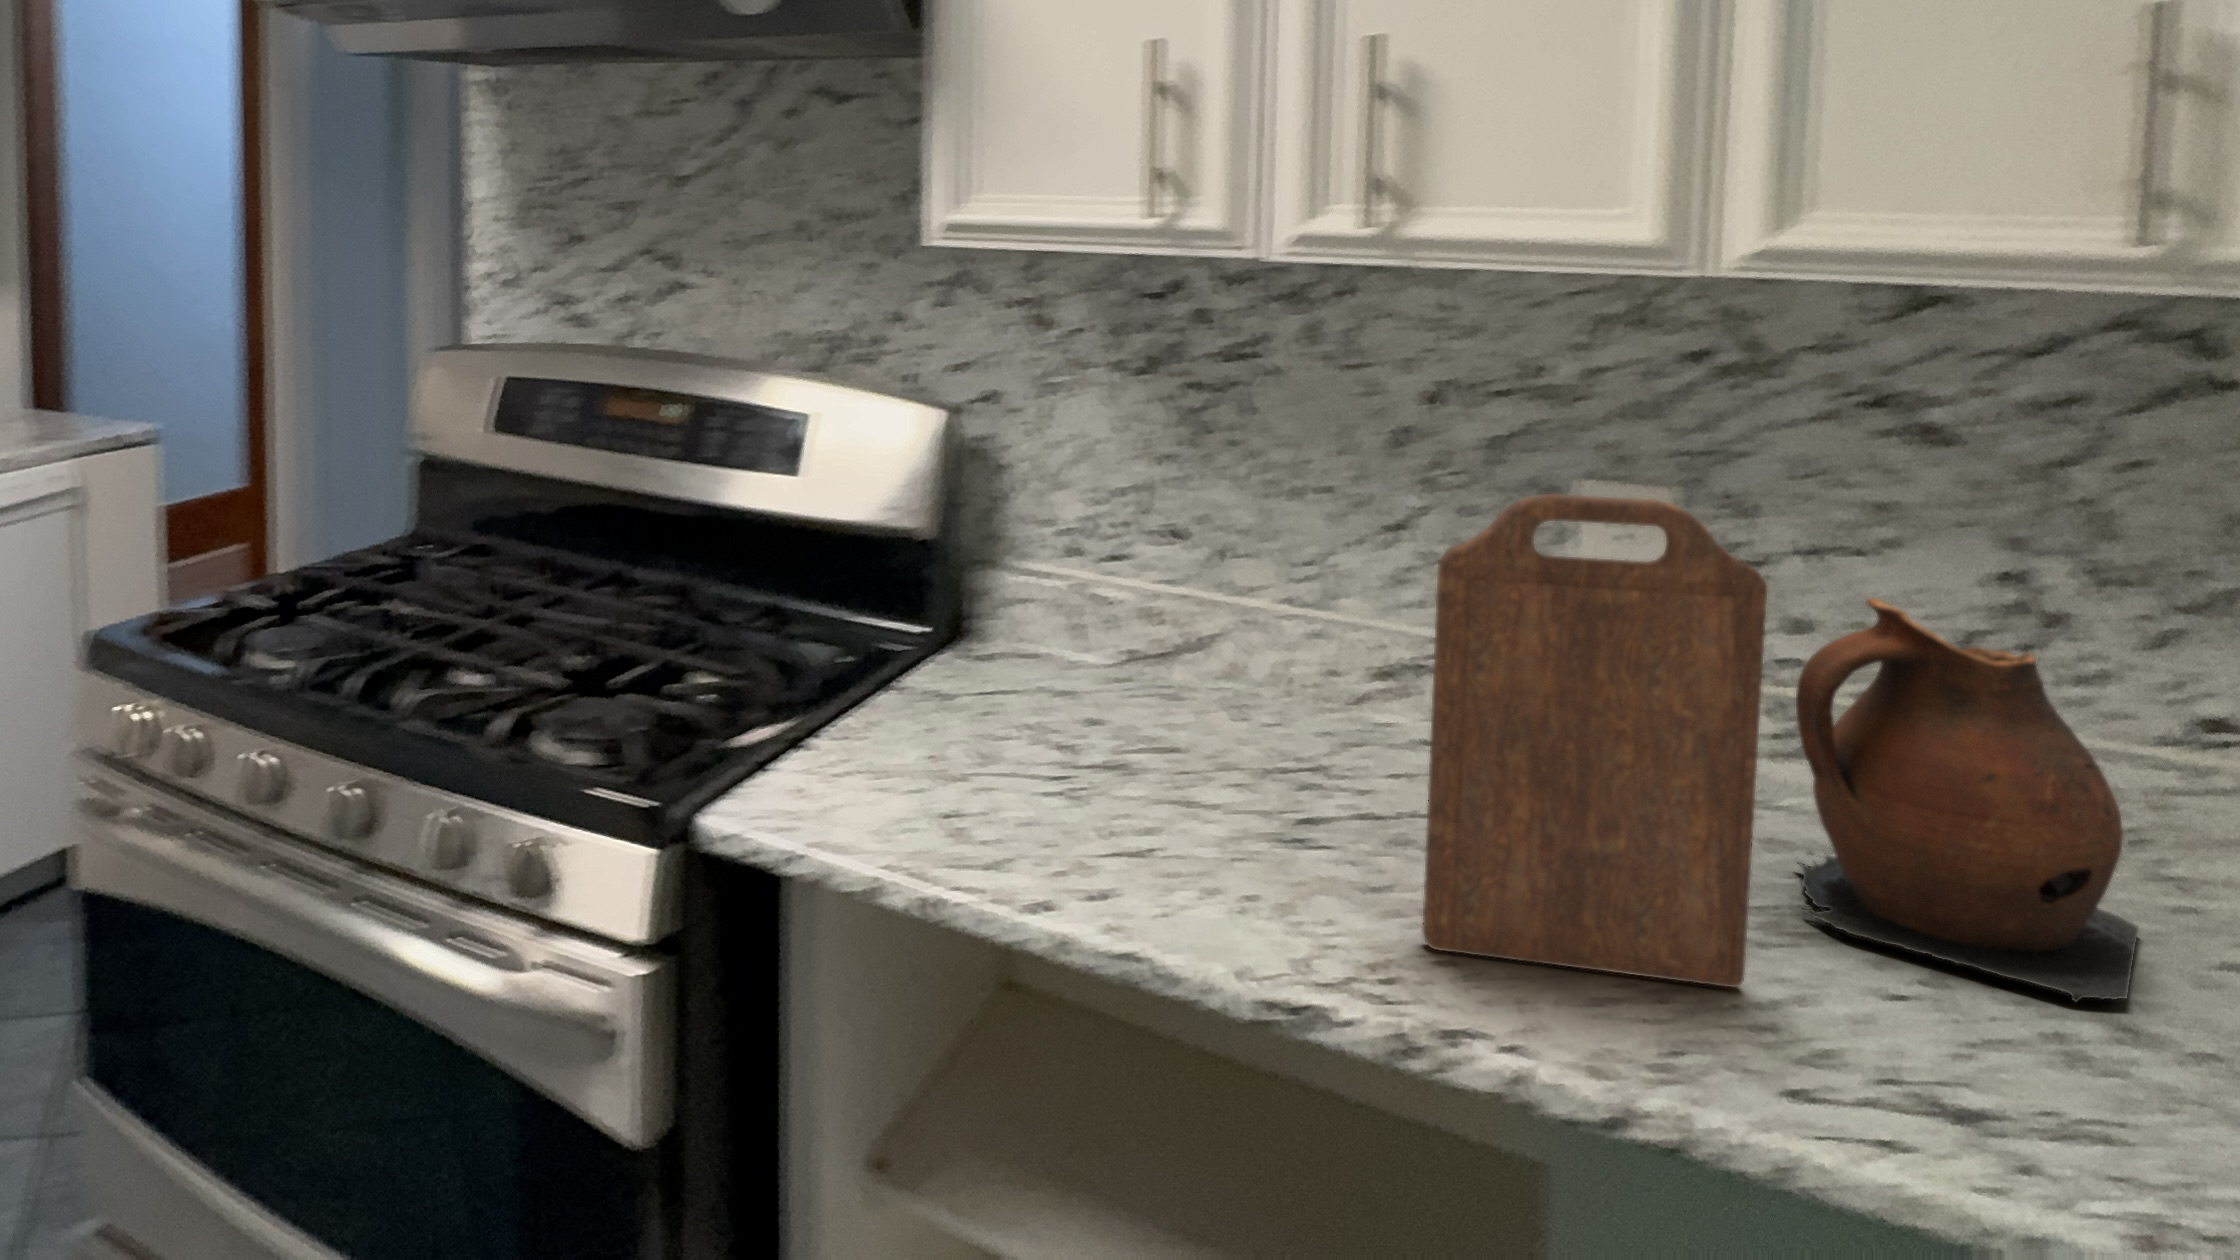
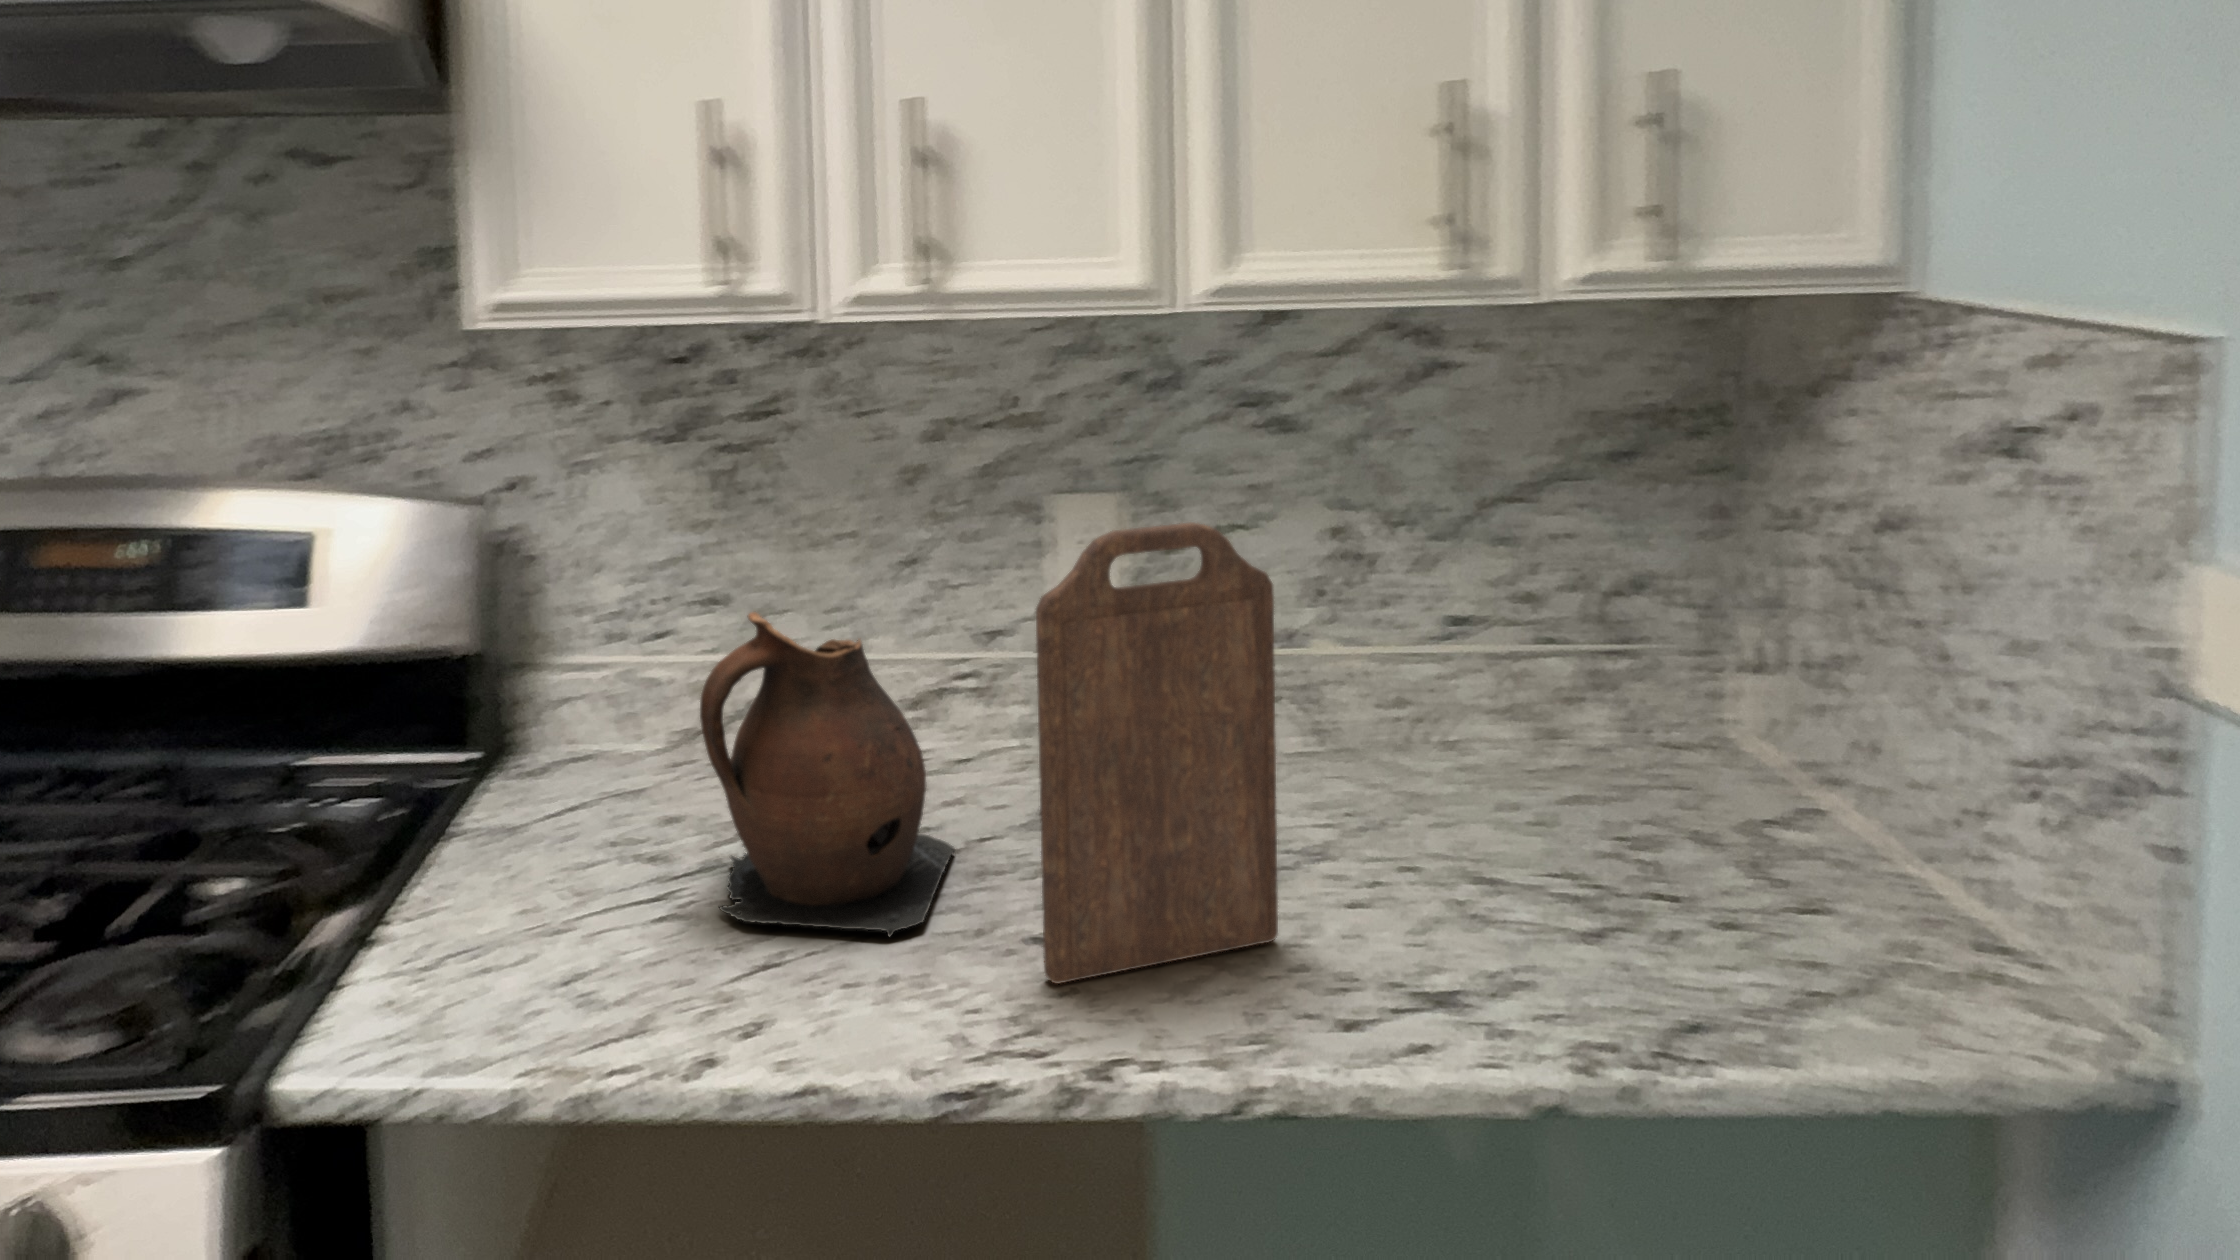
ceramic pitcher: present [1796,598,2139,1002] -> present [700,612,955,937]

